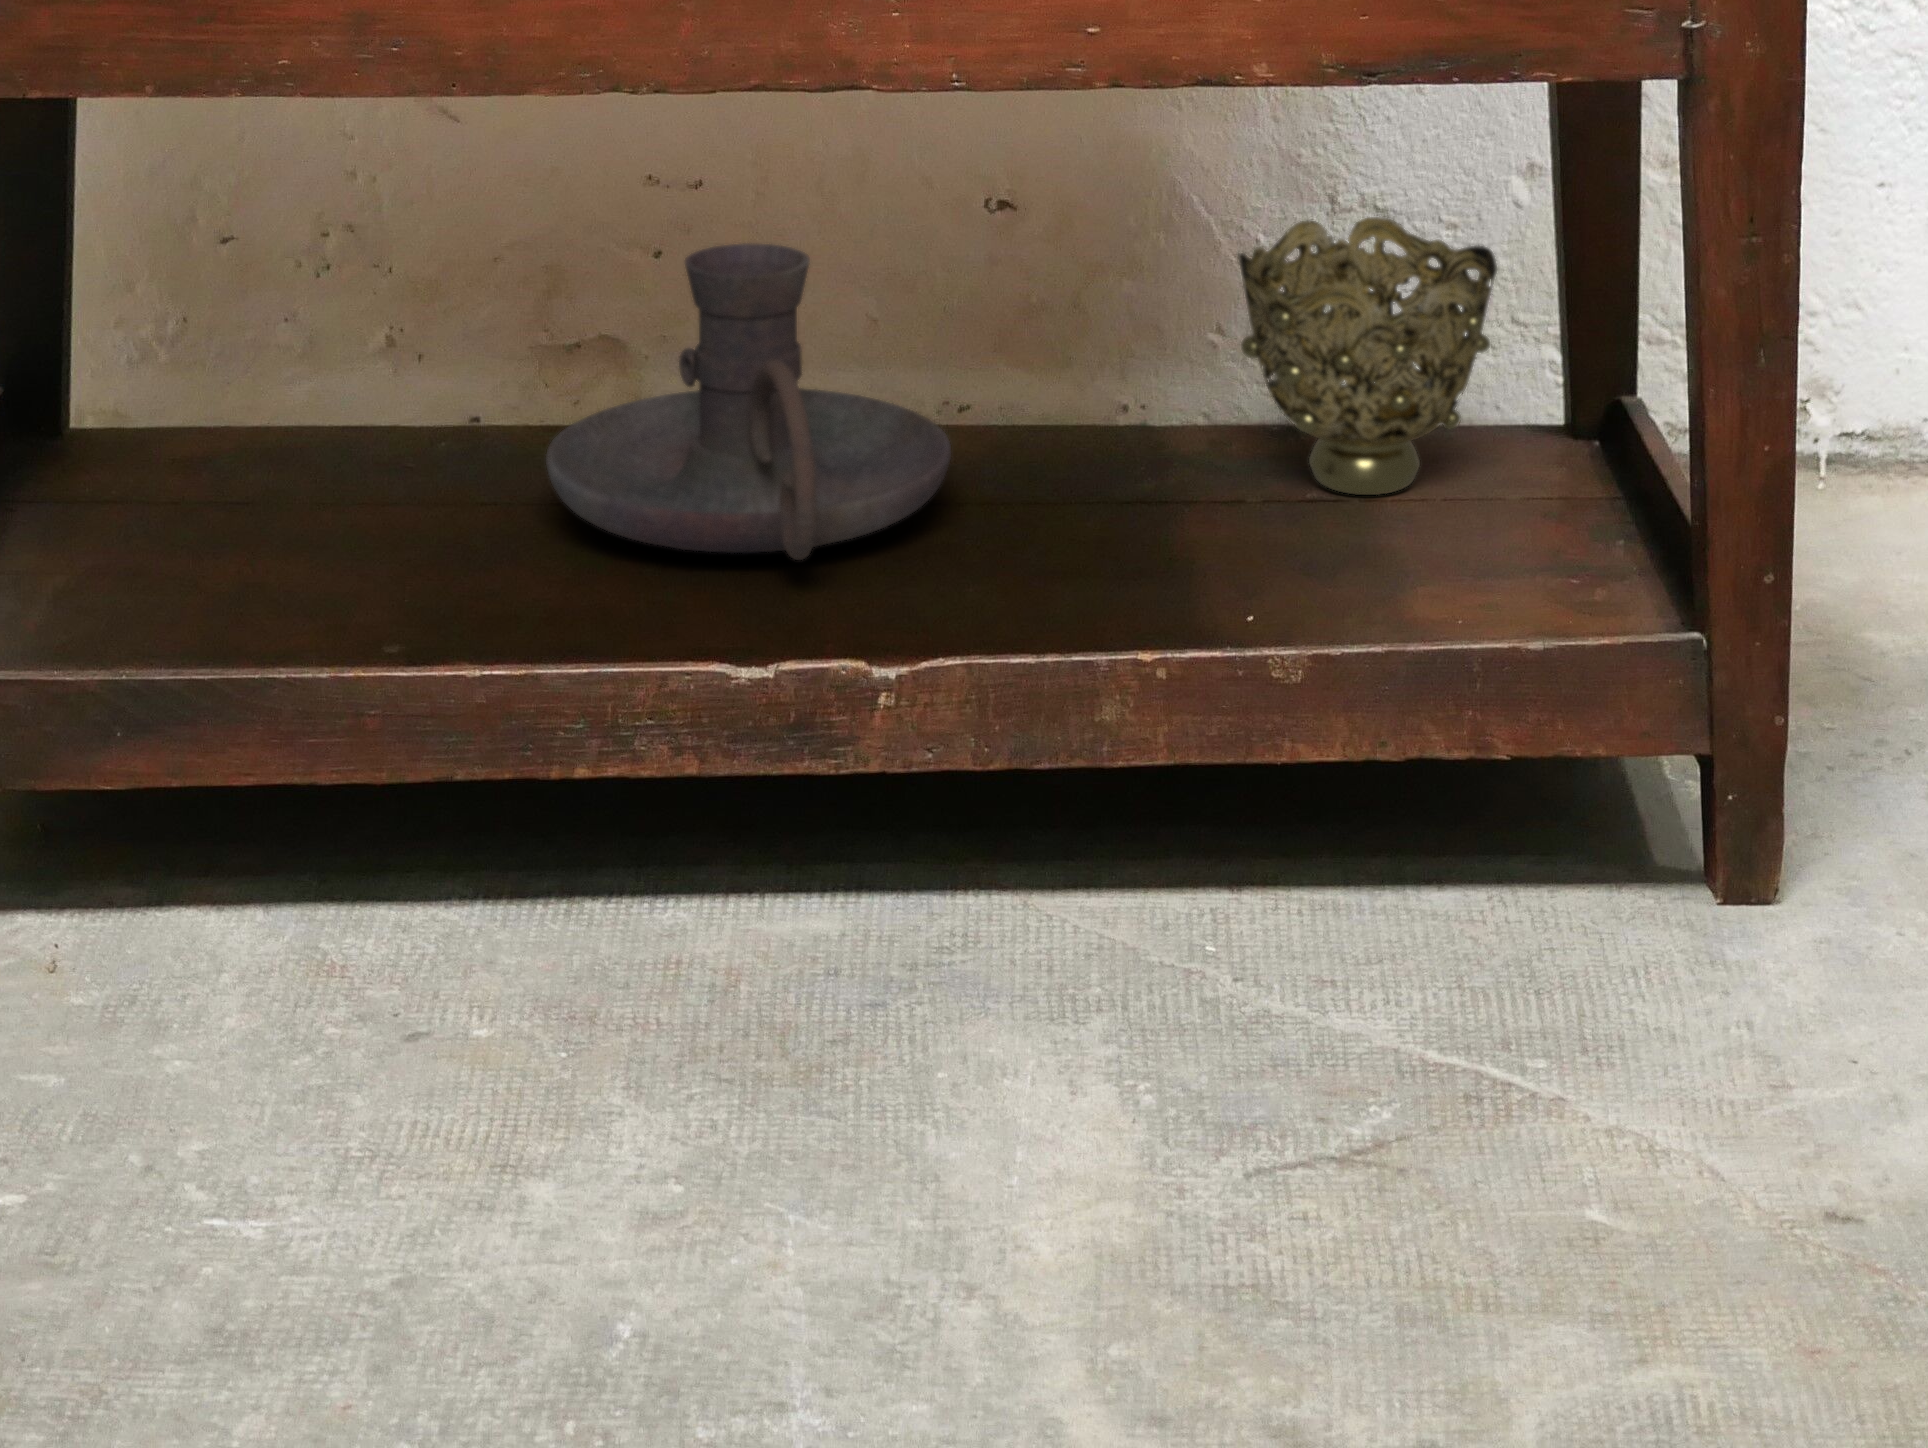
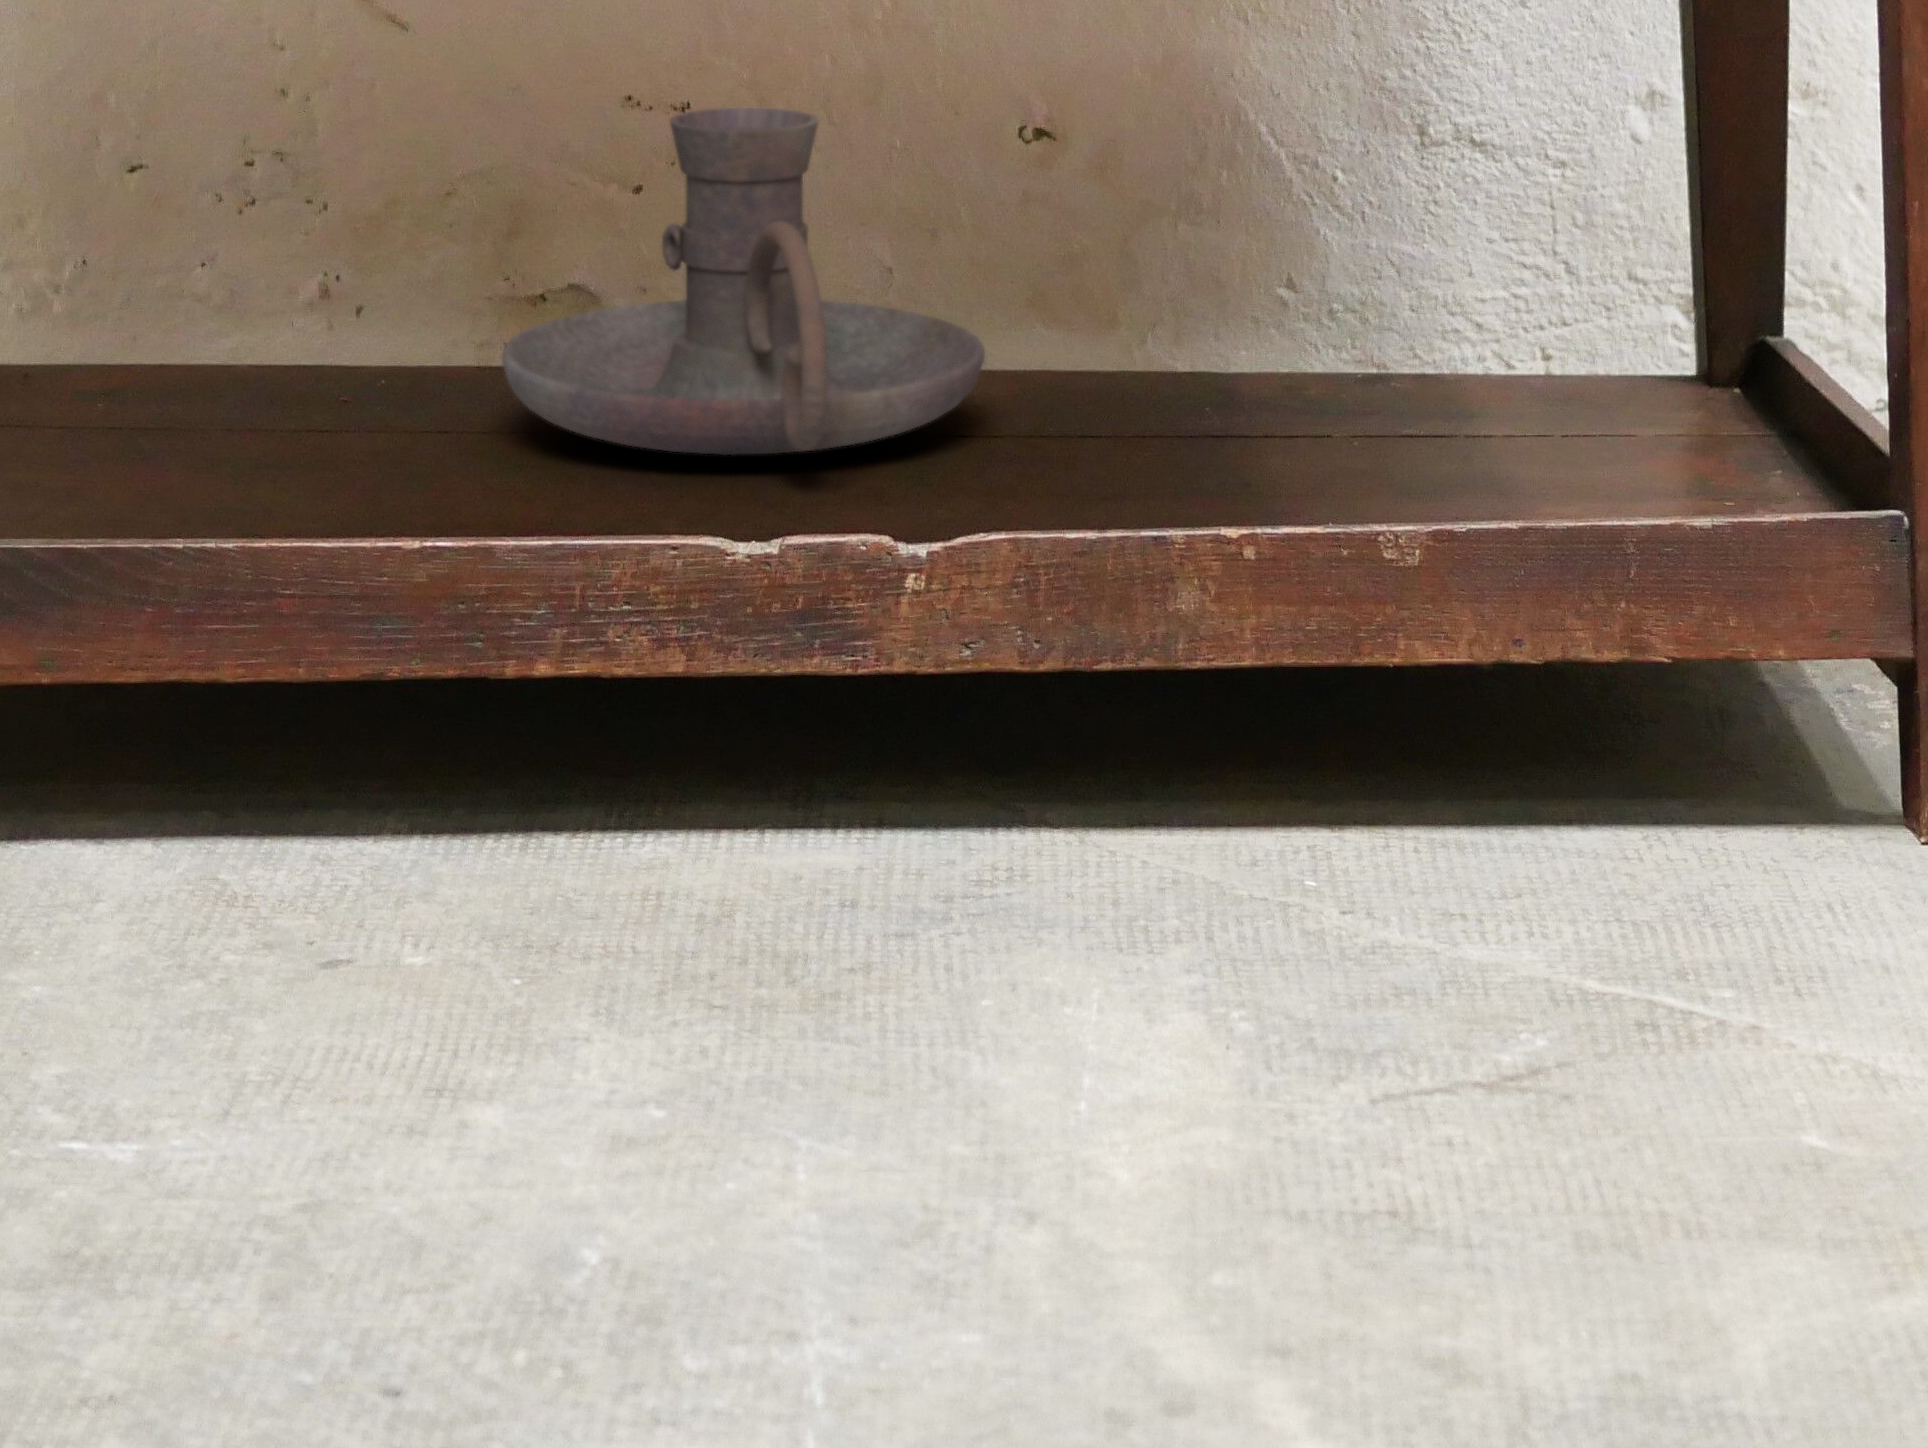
decorative bowl: present [1238,217,1497,495] -> none [1323,104,1630,418]

